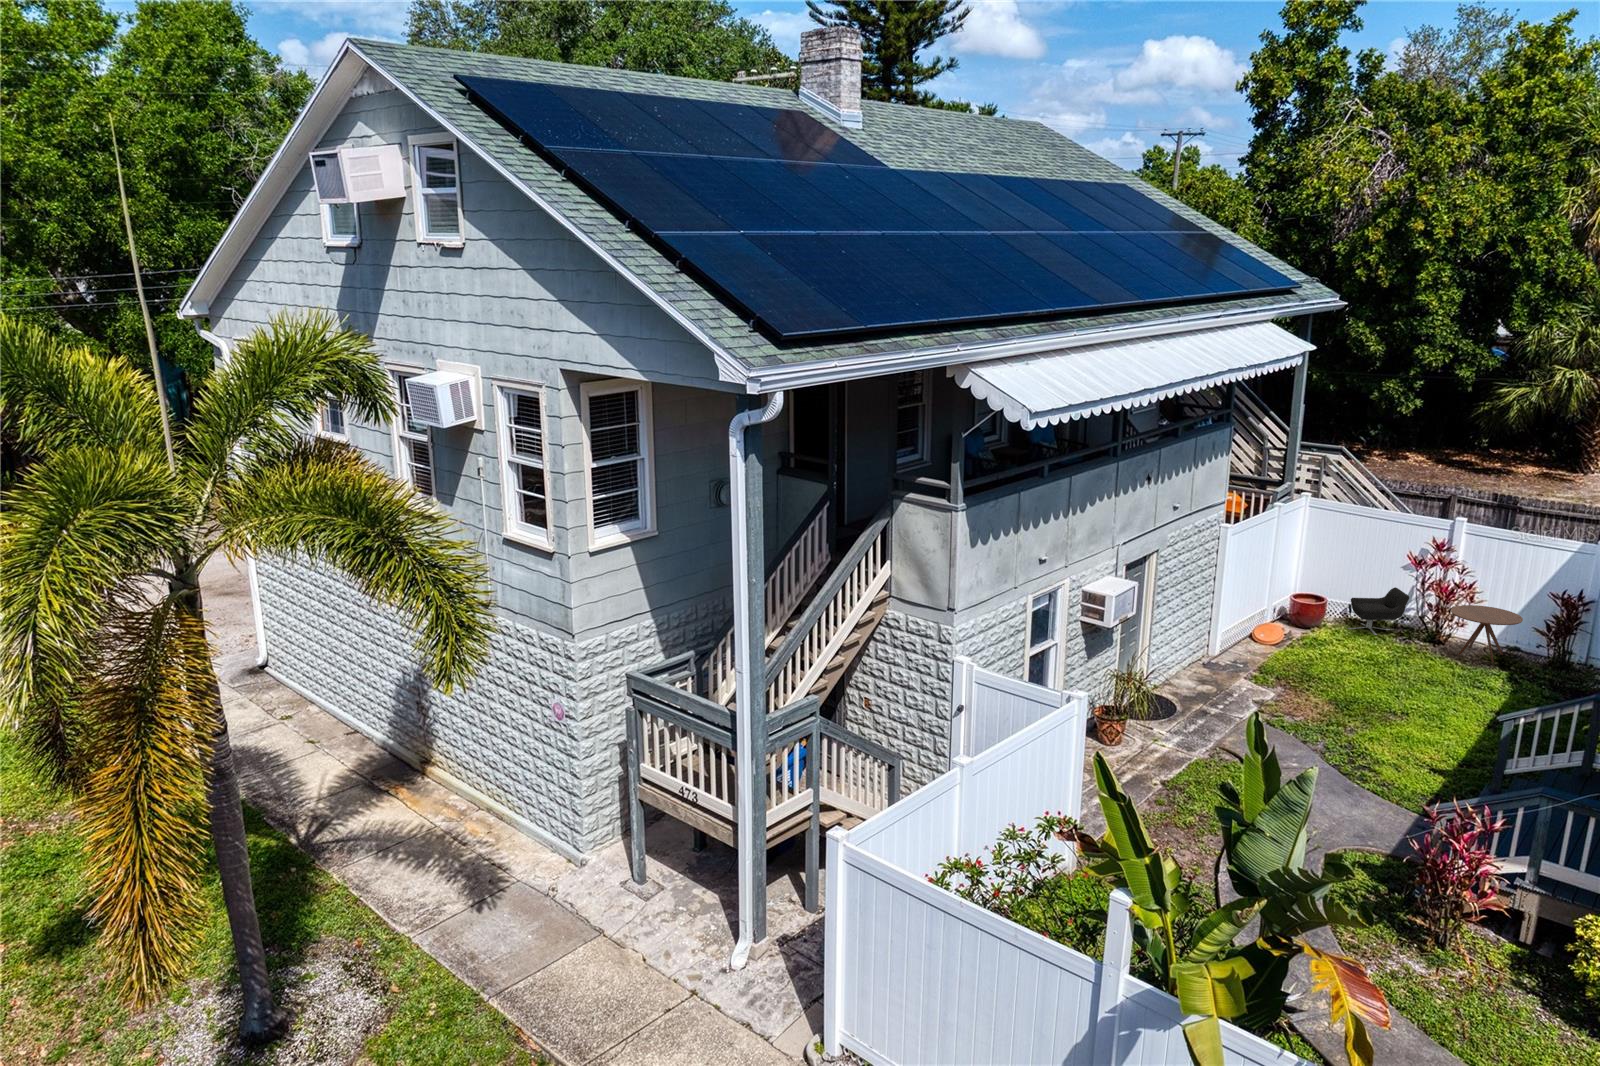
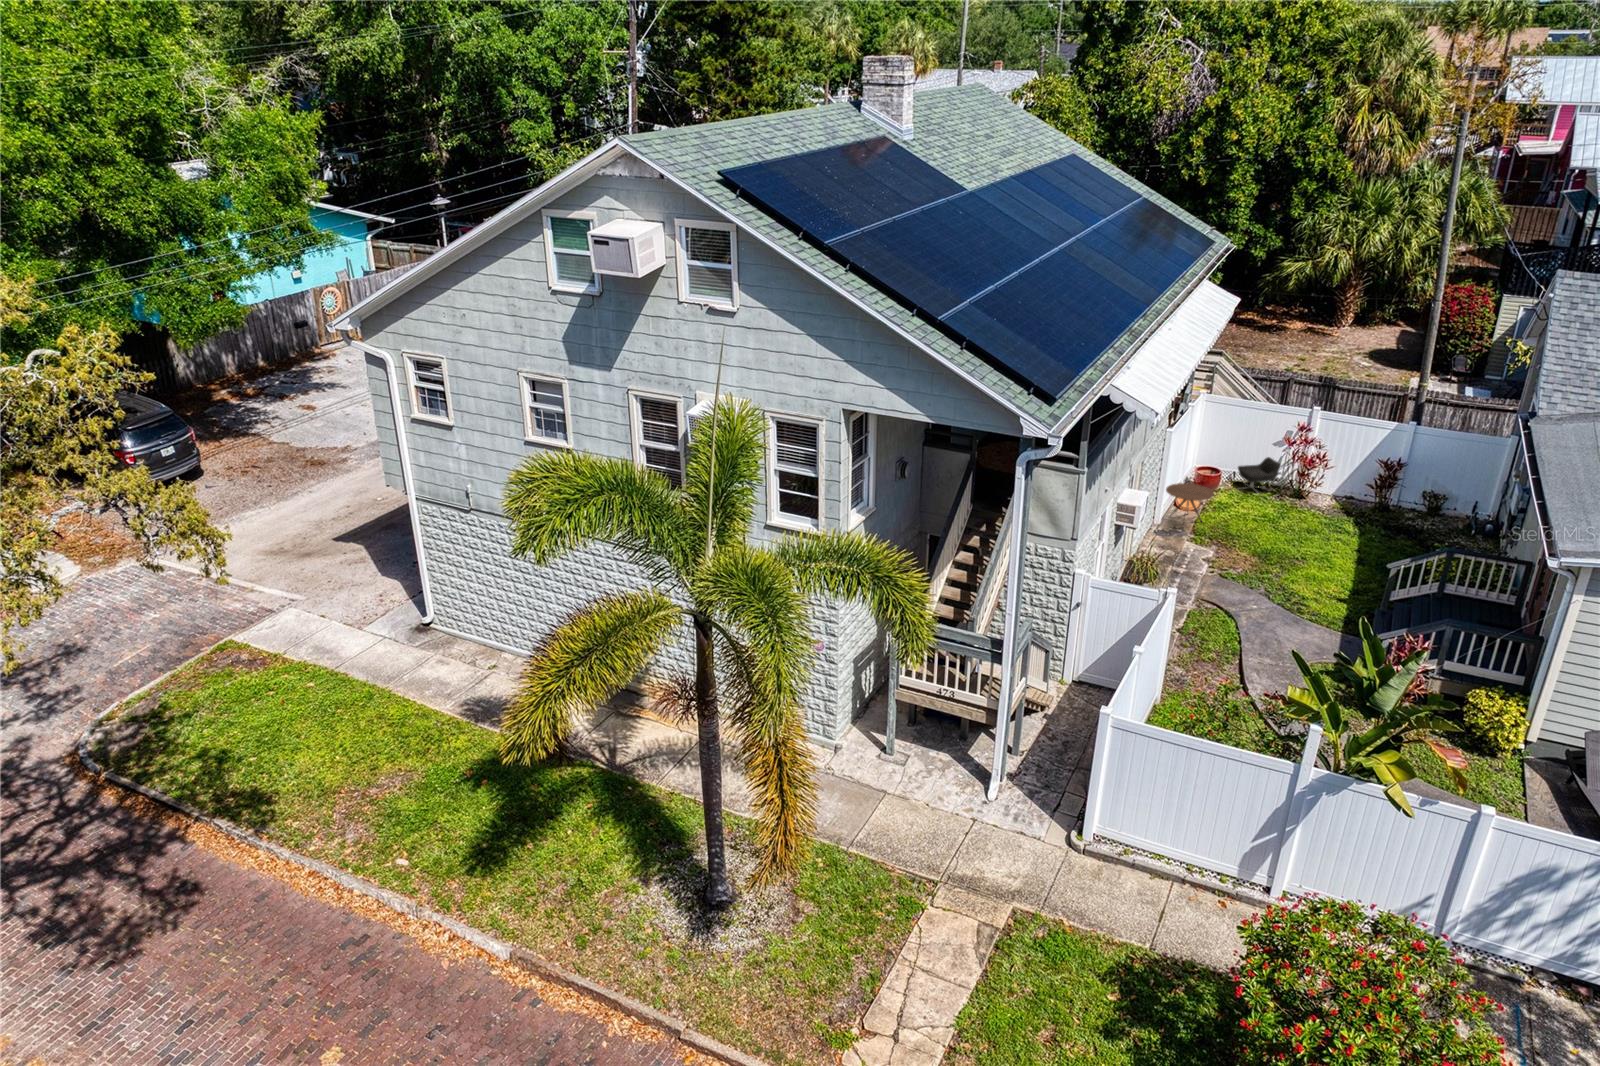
round table: present [1451,605,1523,662] -> present [1166,483,1213,521]

